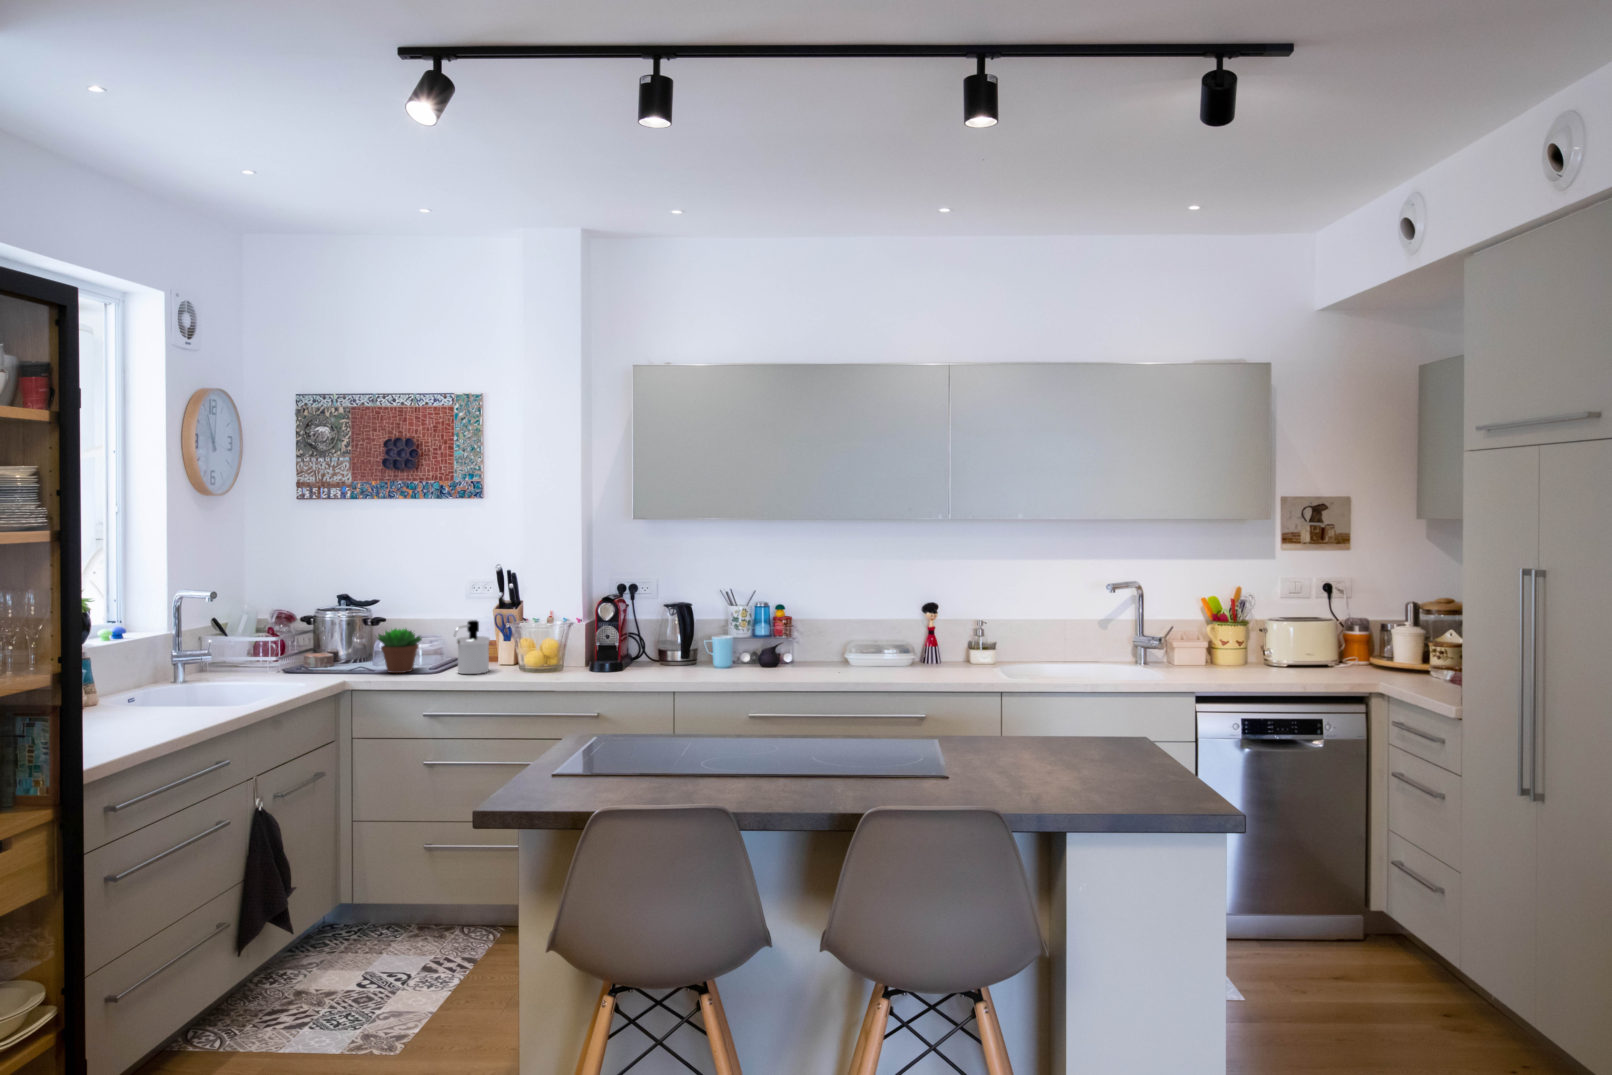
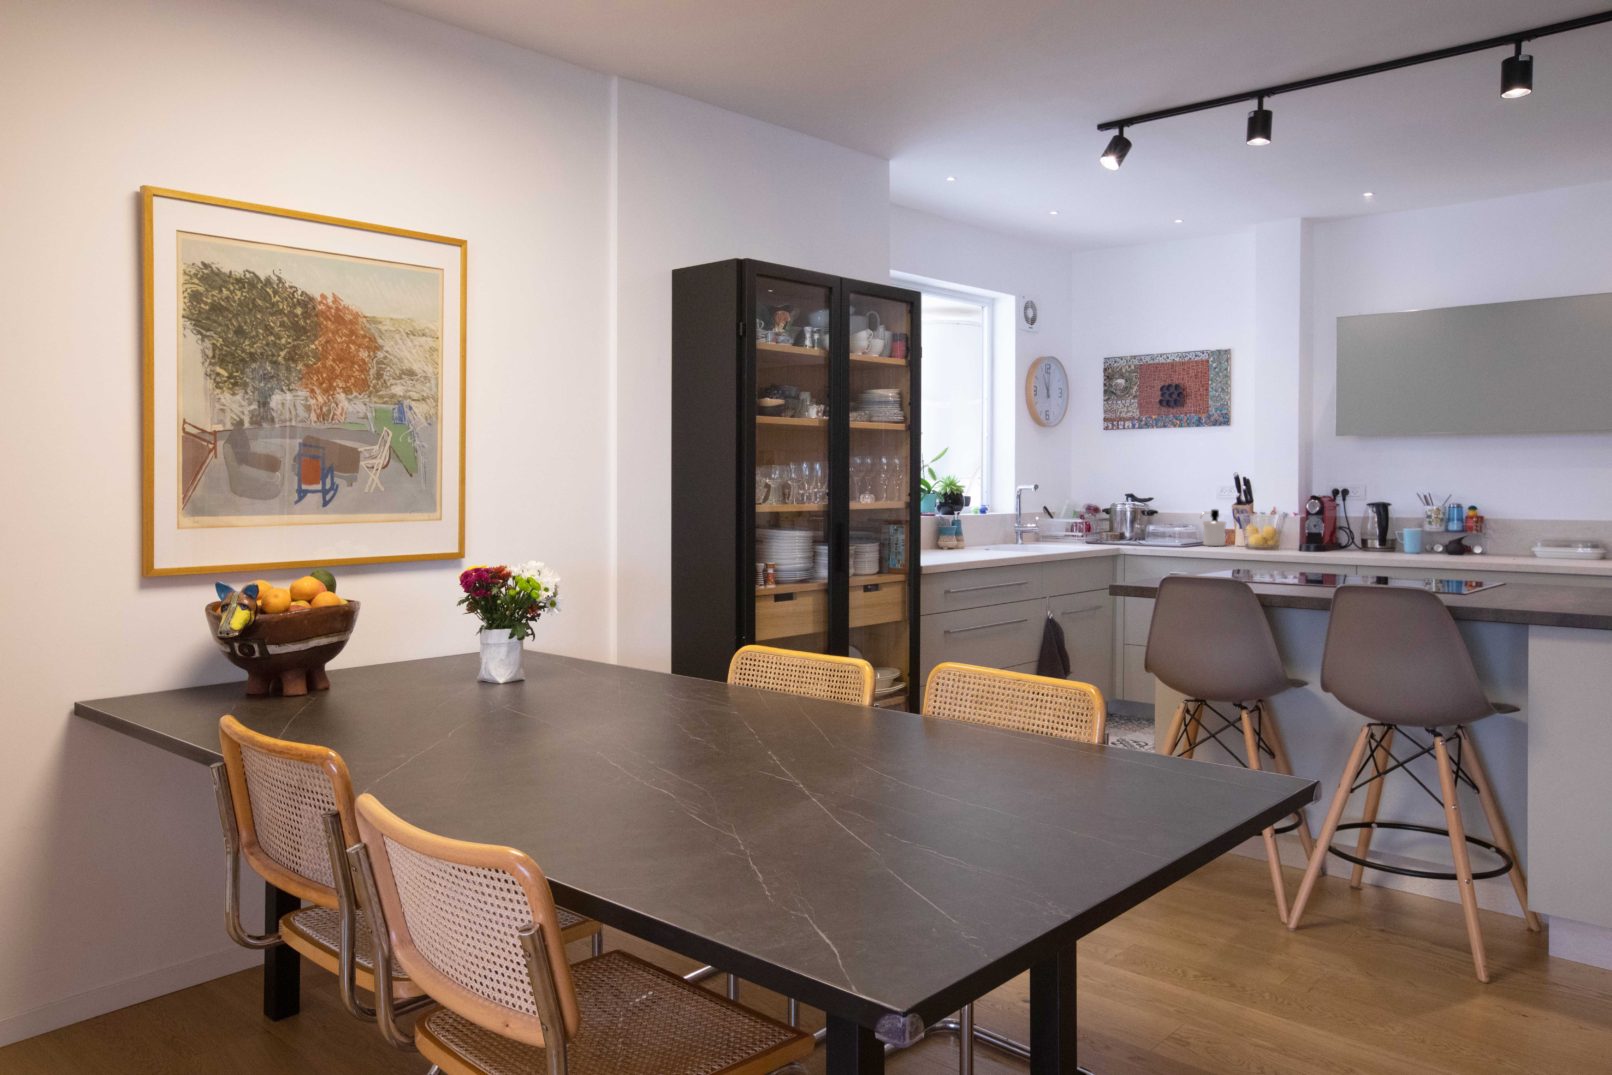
succulent plant: present [378,629,422,673] -> none [1149,513,1181,544]

